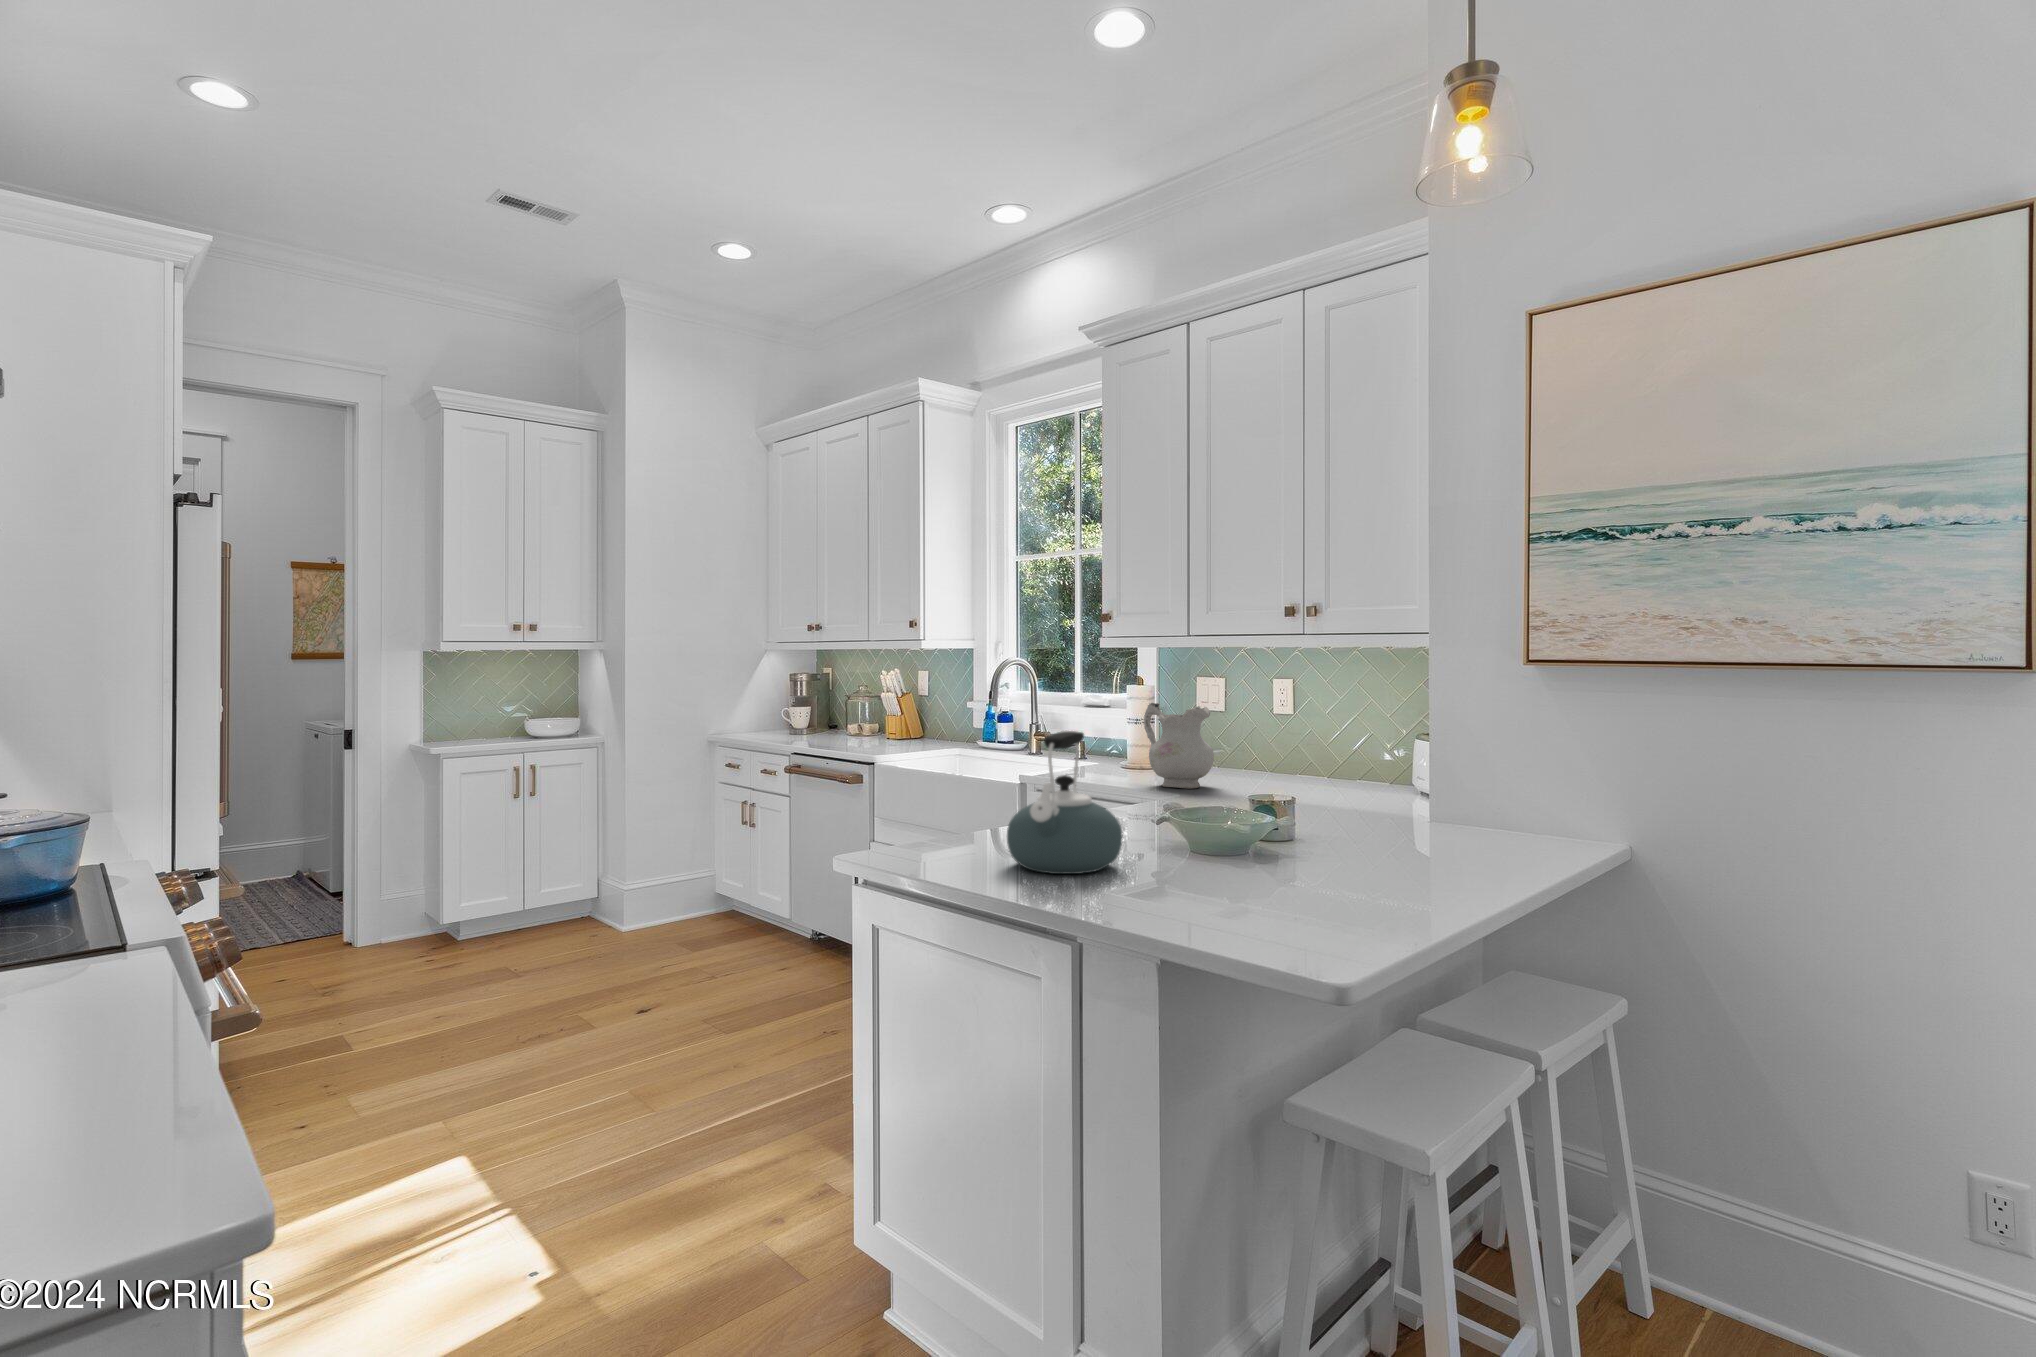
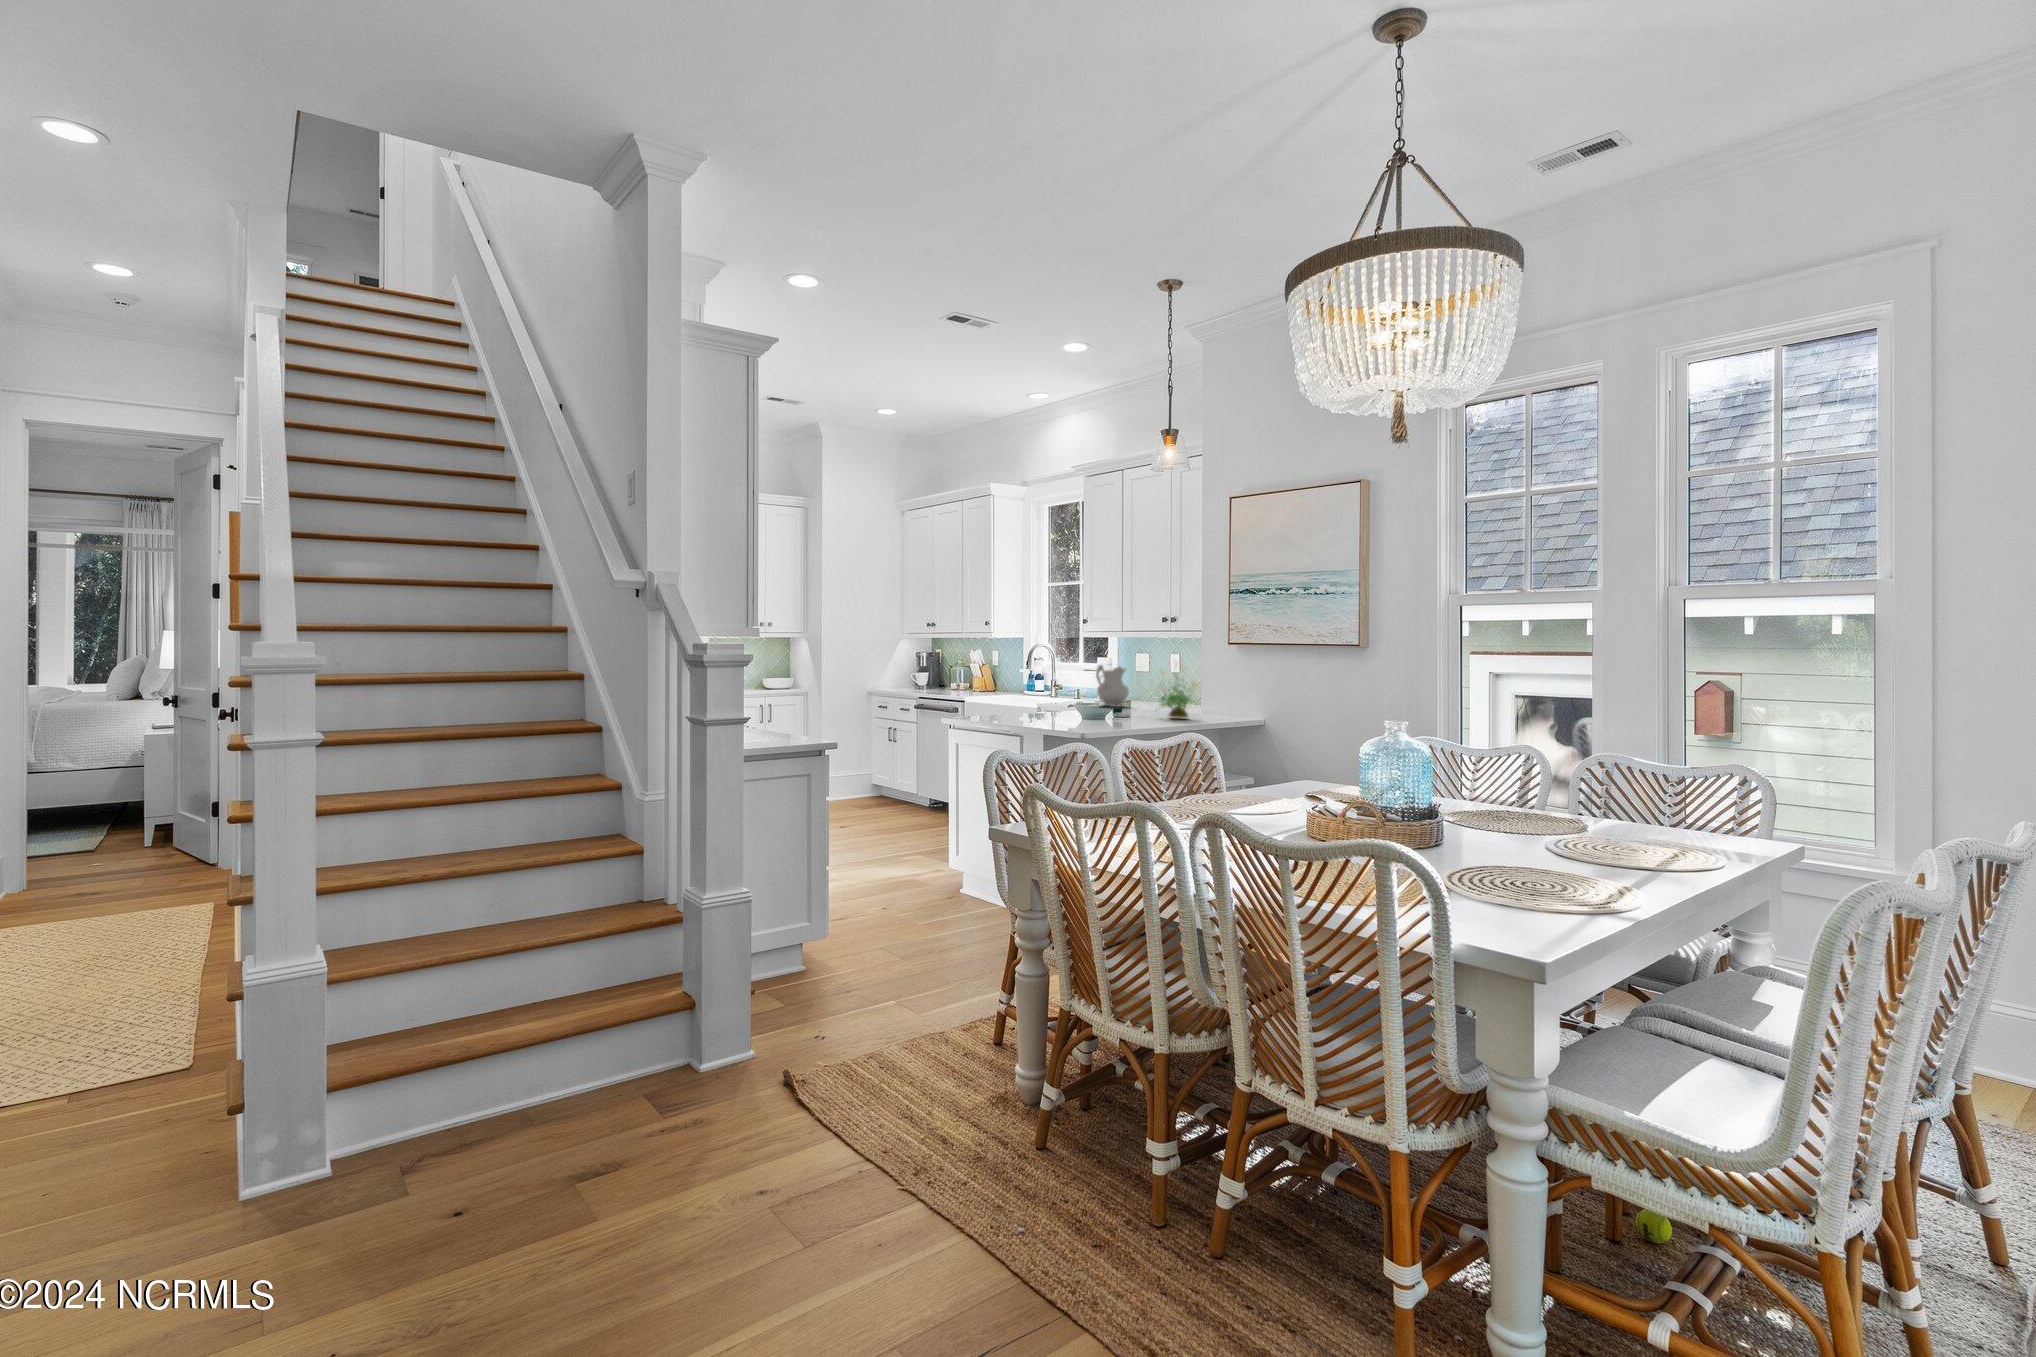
potted plant: none [1356,706,1487,850] -> present [1159,668,1197,718]
kettle: present [1007,731,1123,874] -> none [1006,669,1048,719]

